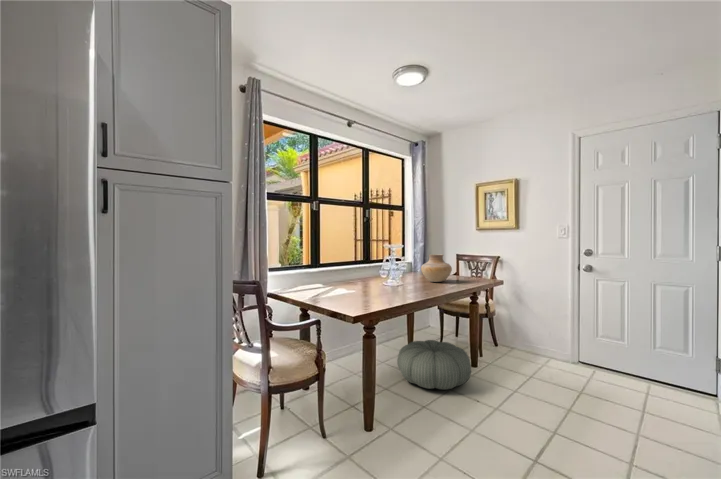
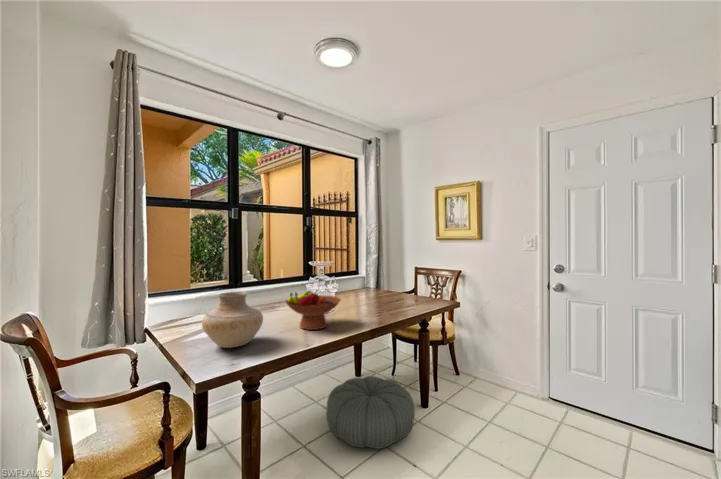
vase: present [421,254,452,282] -> present [202,291,263,348]
fruit bowl: none [375,264,418,293] -> present [286,290,341,330]

